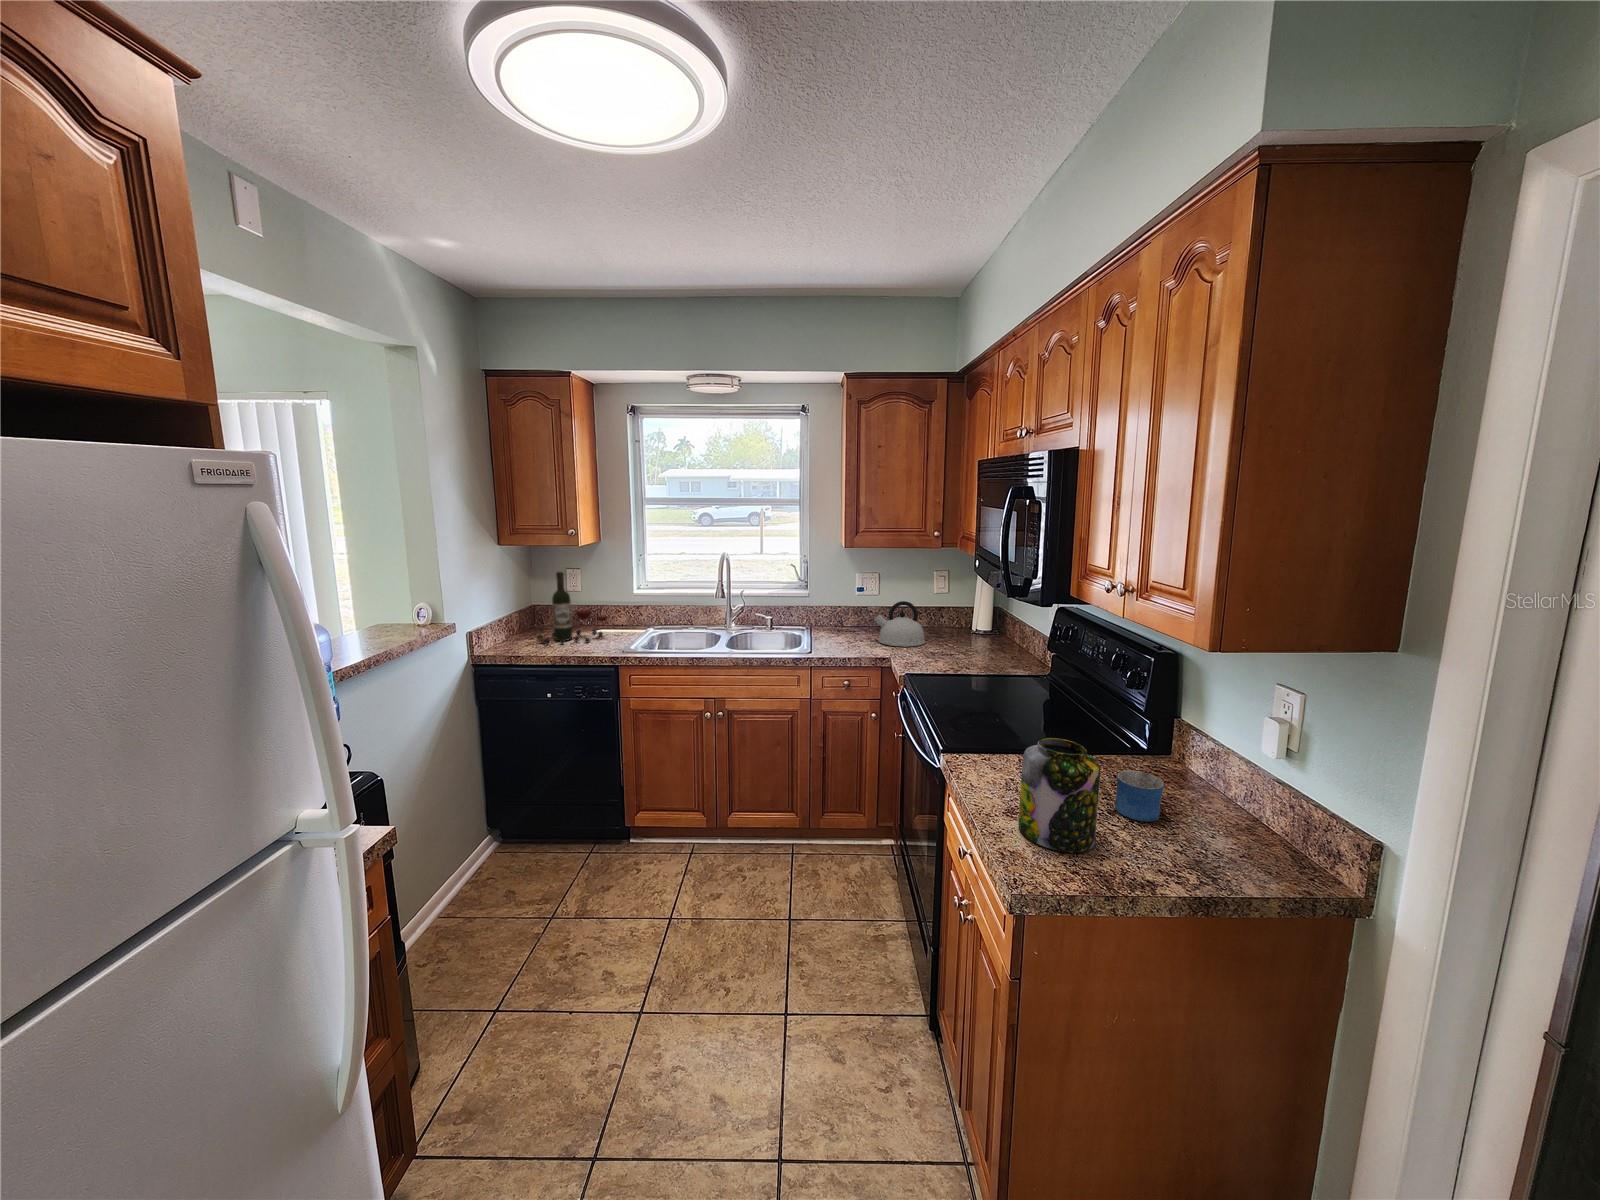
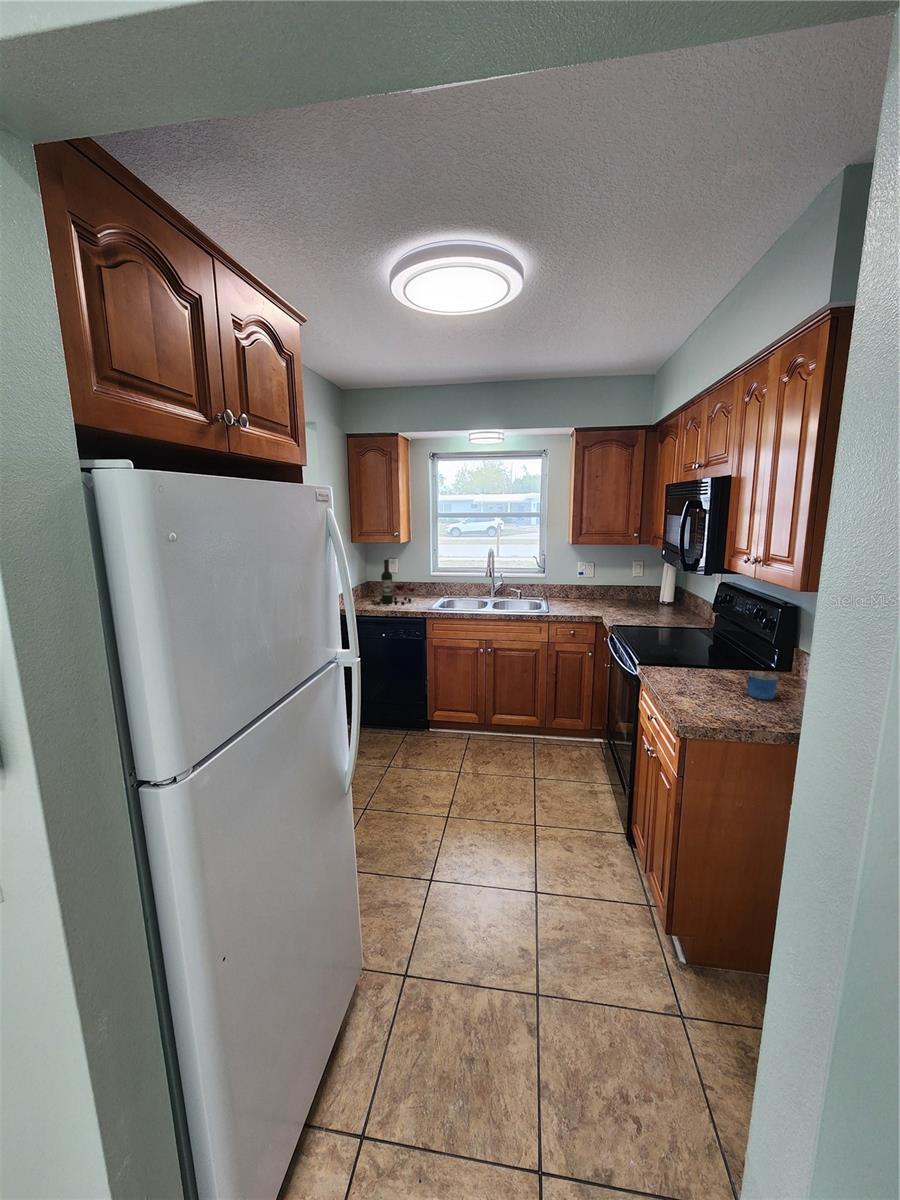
kettle: present [874,601,925,647] -> none [592,580,628,611]
jar: present [1019,738,1100,853] -> none [685,648,735,710]

